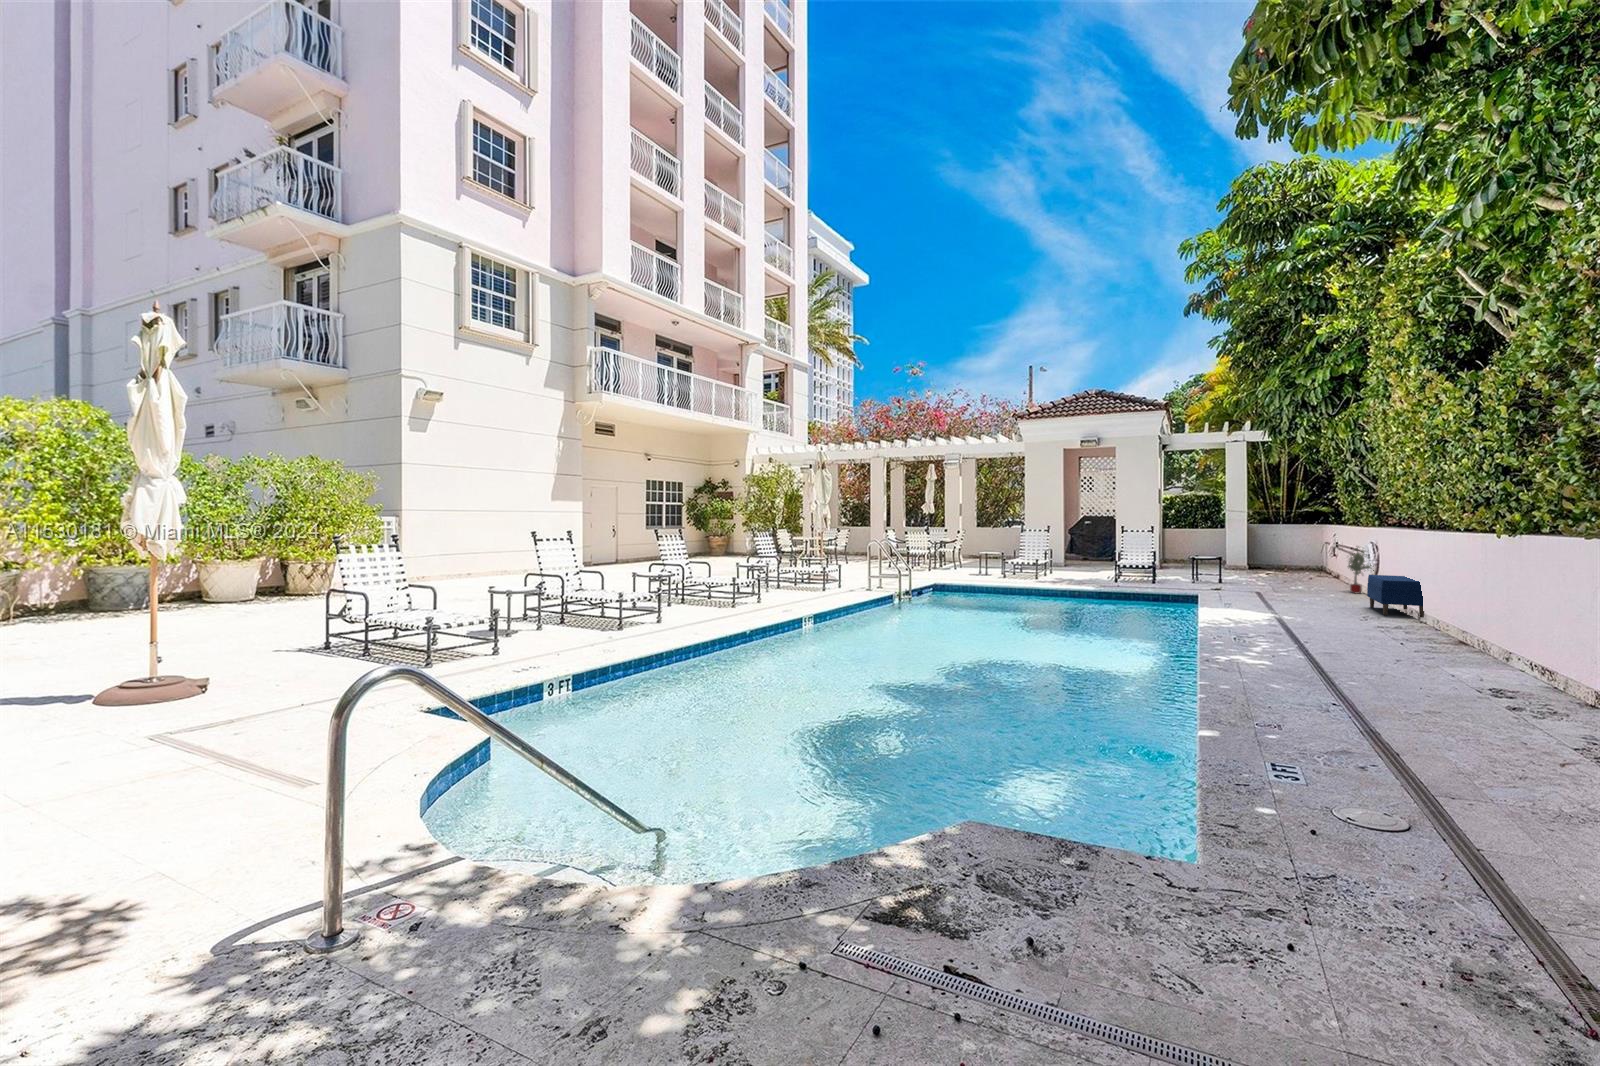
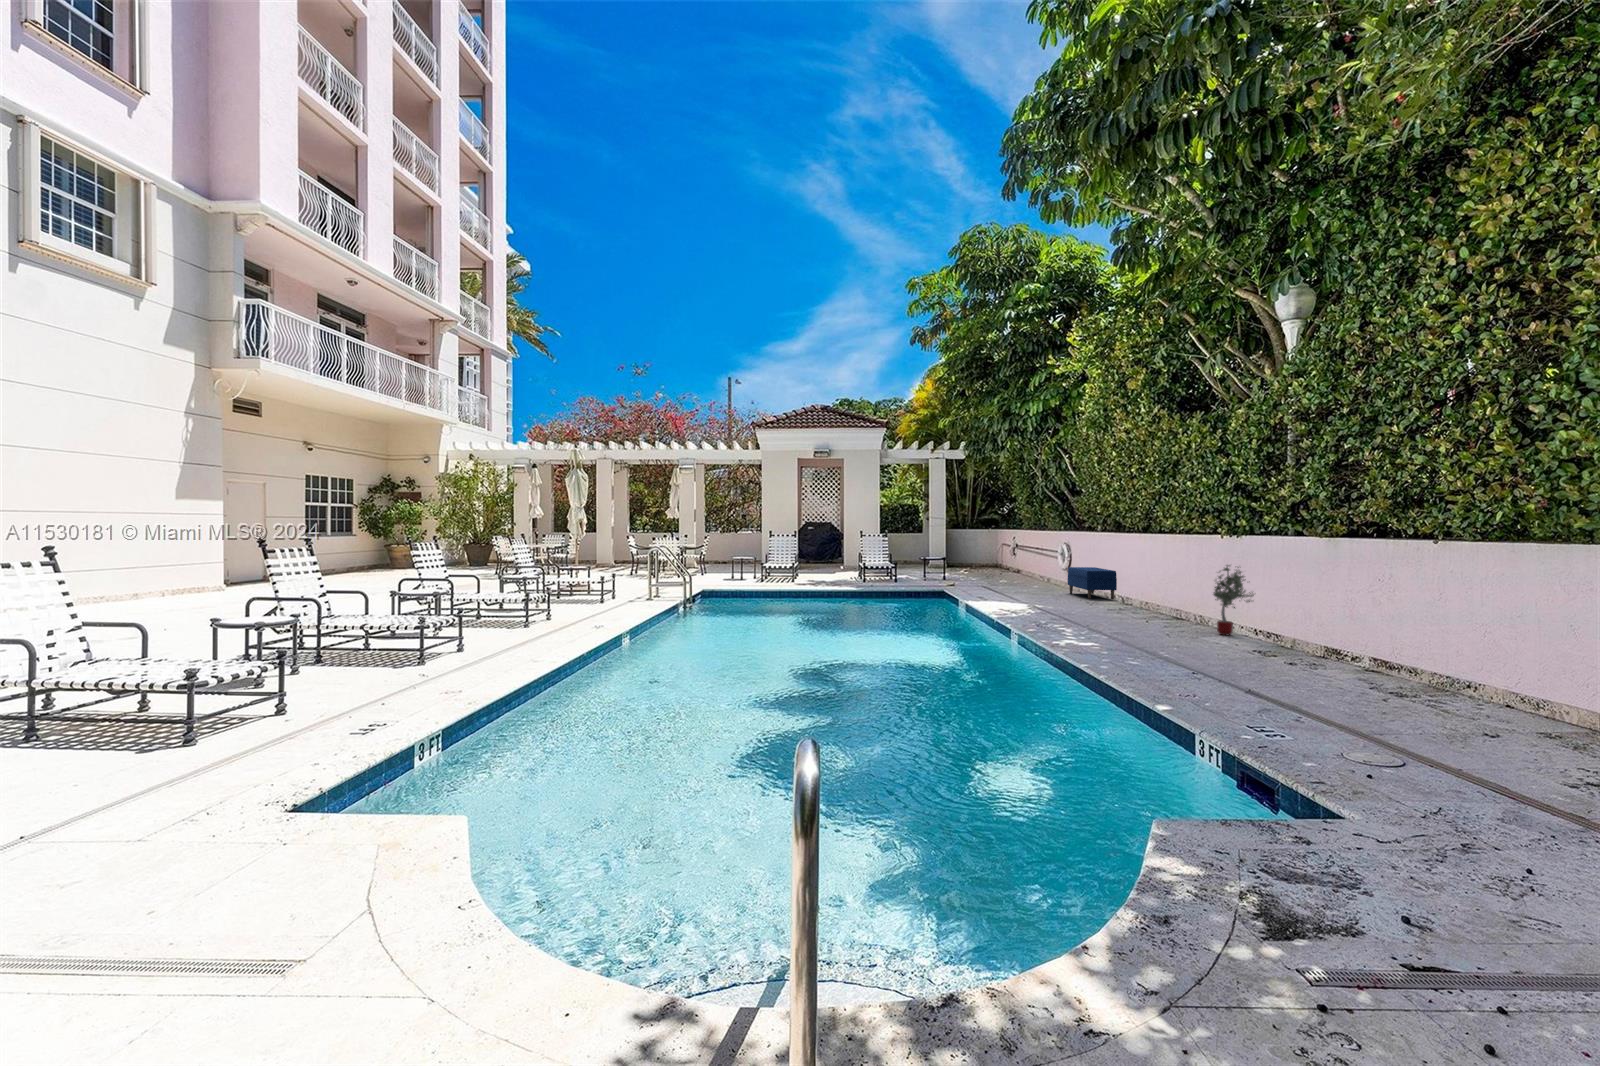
potted tree: present [1348,546,1374,593] -> present [1213,565,1254,635]

